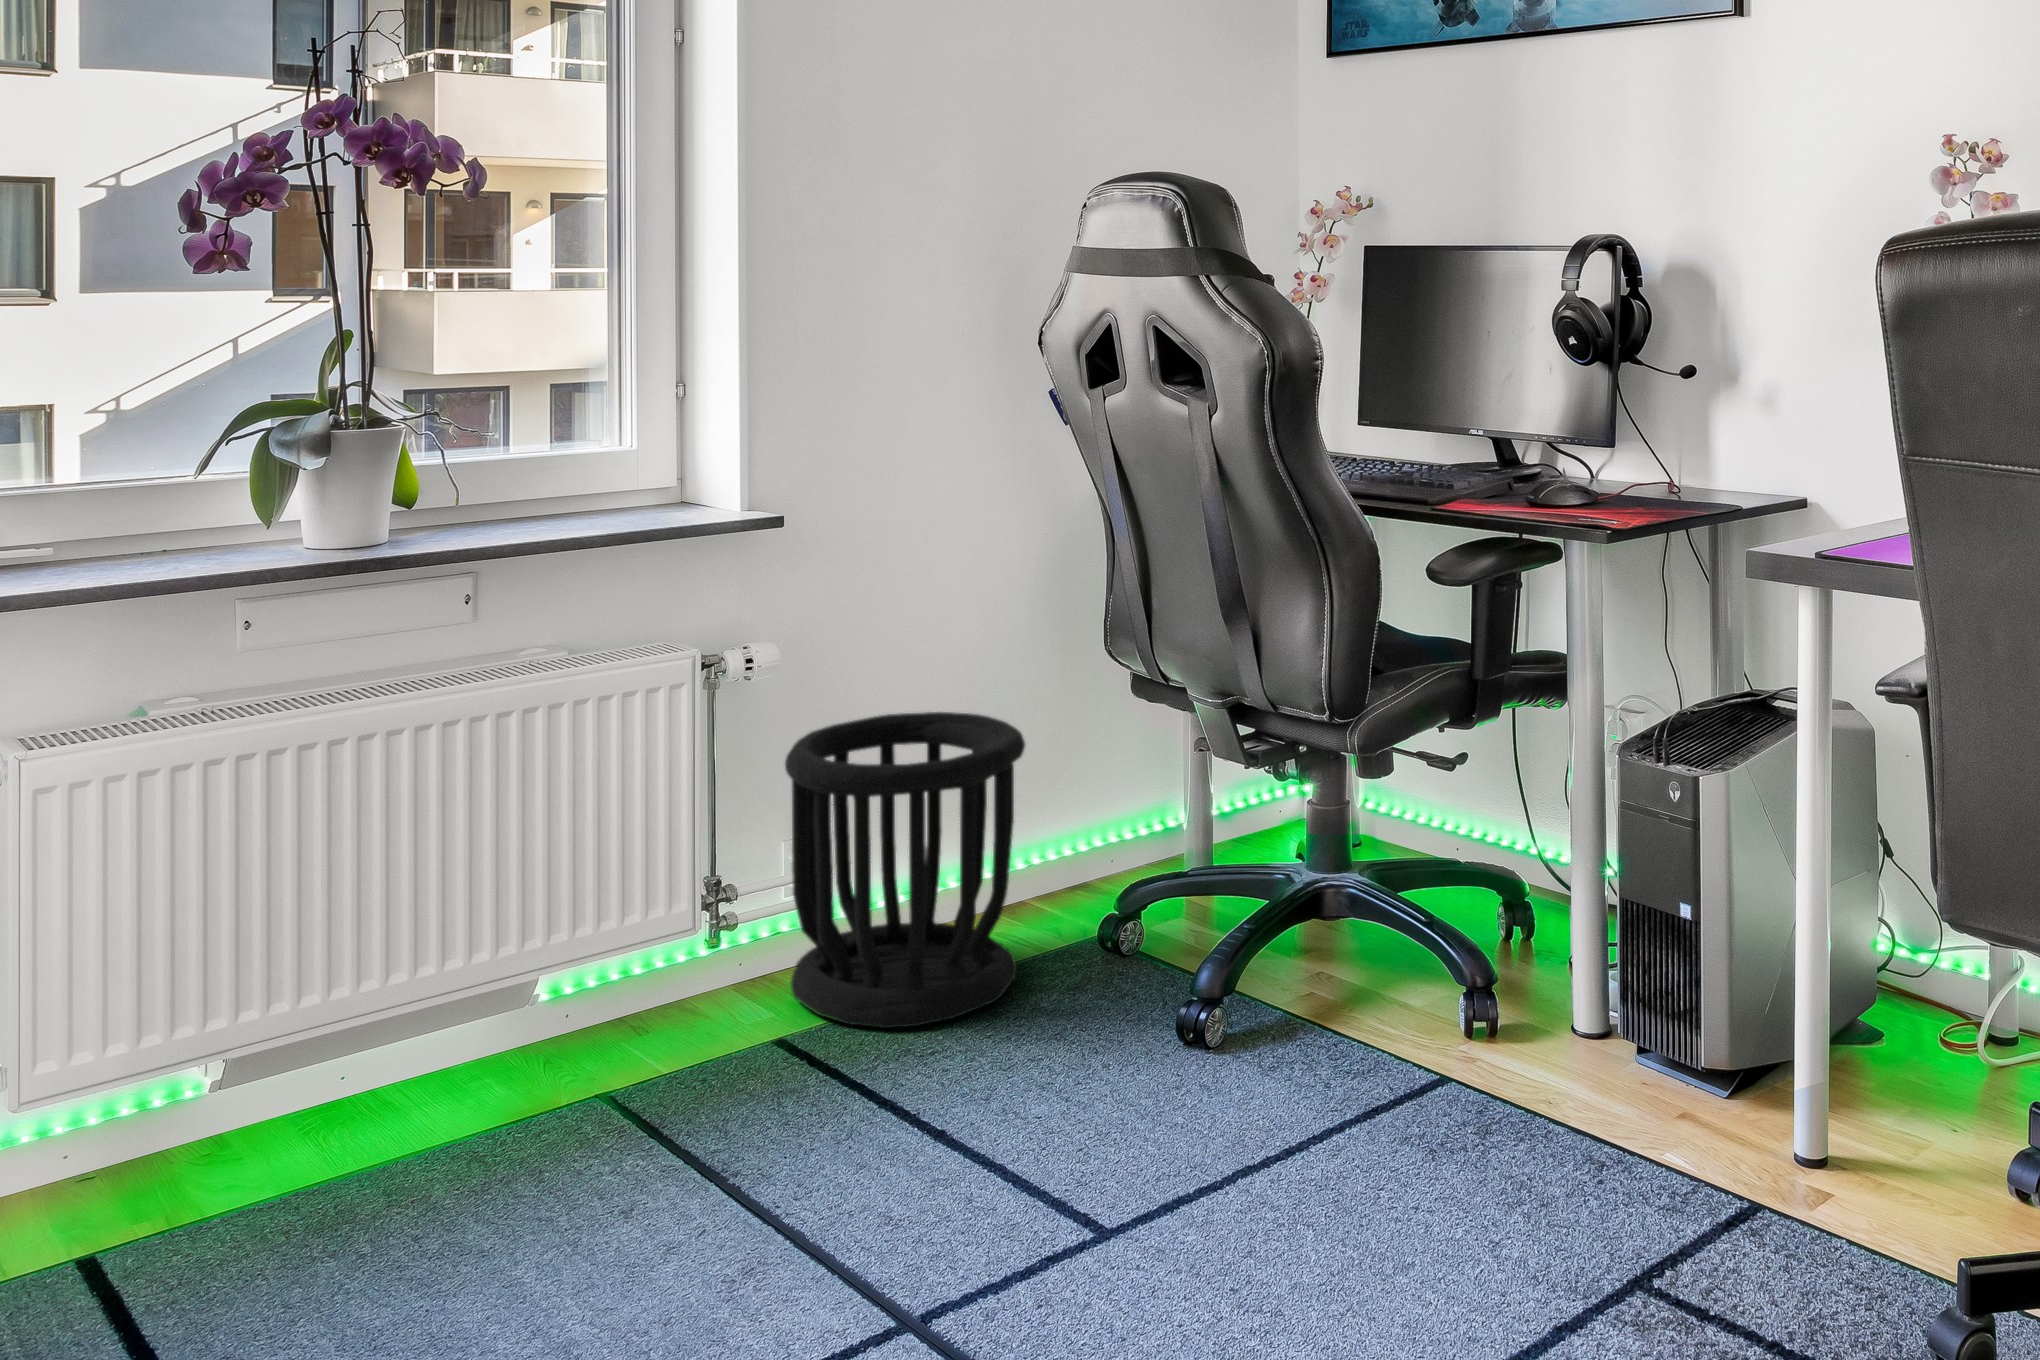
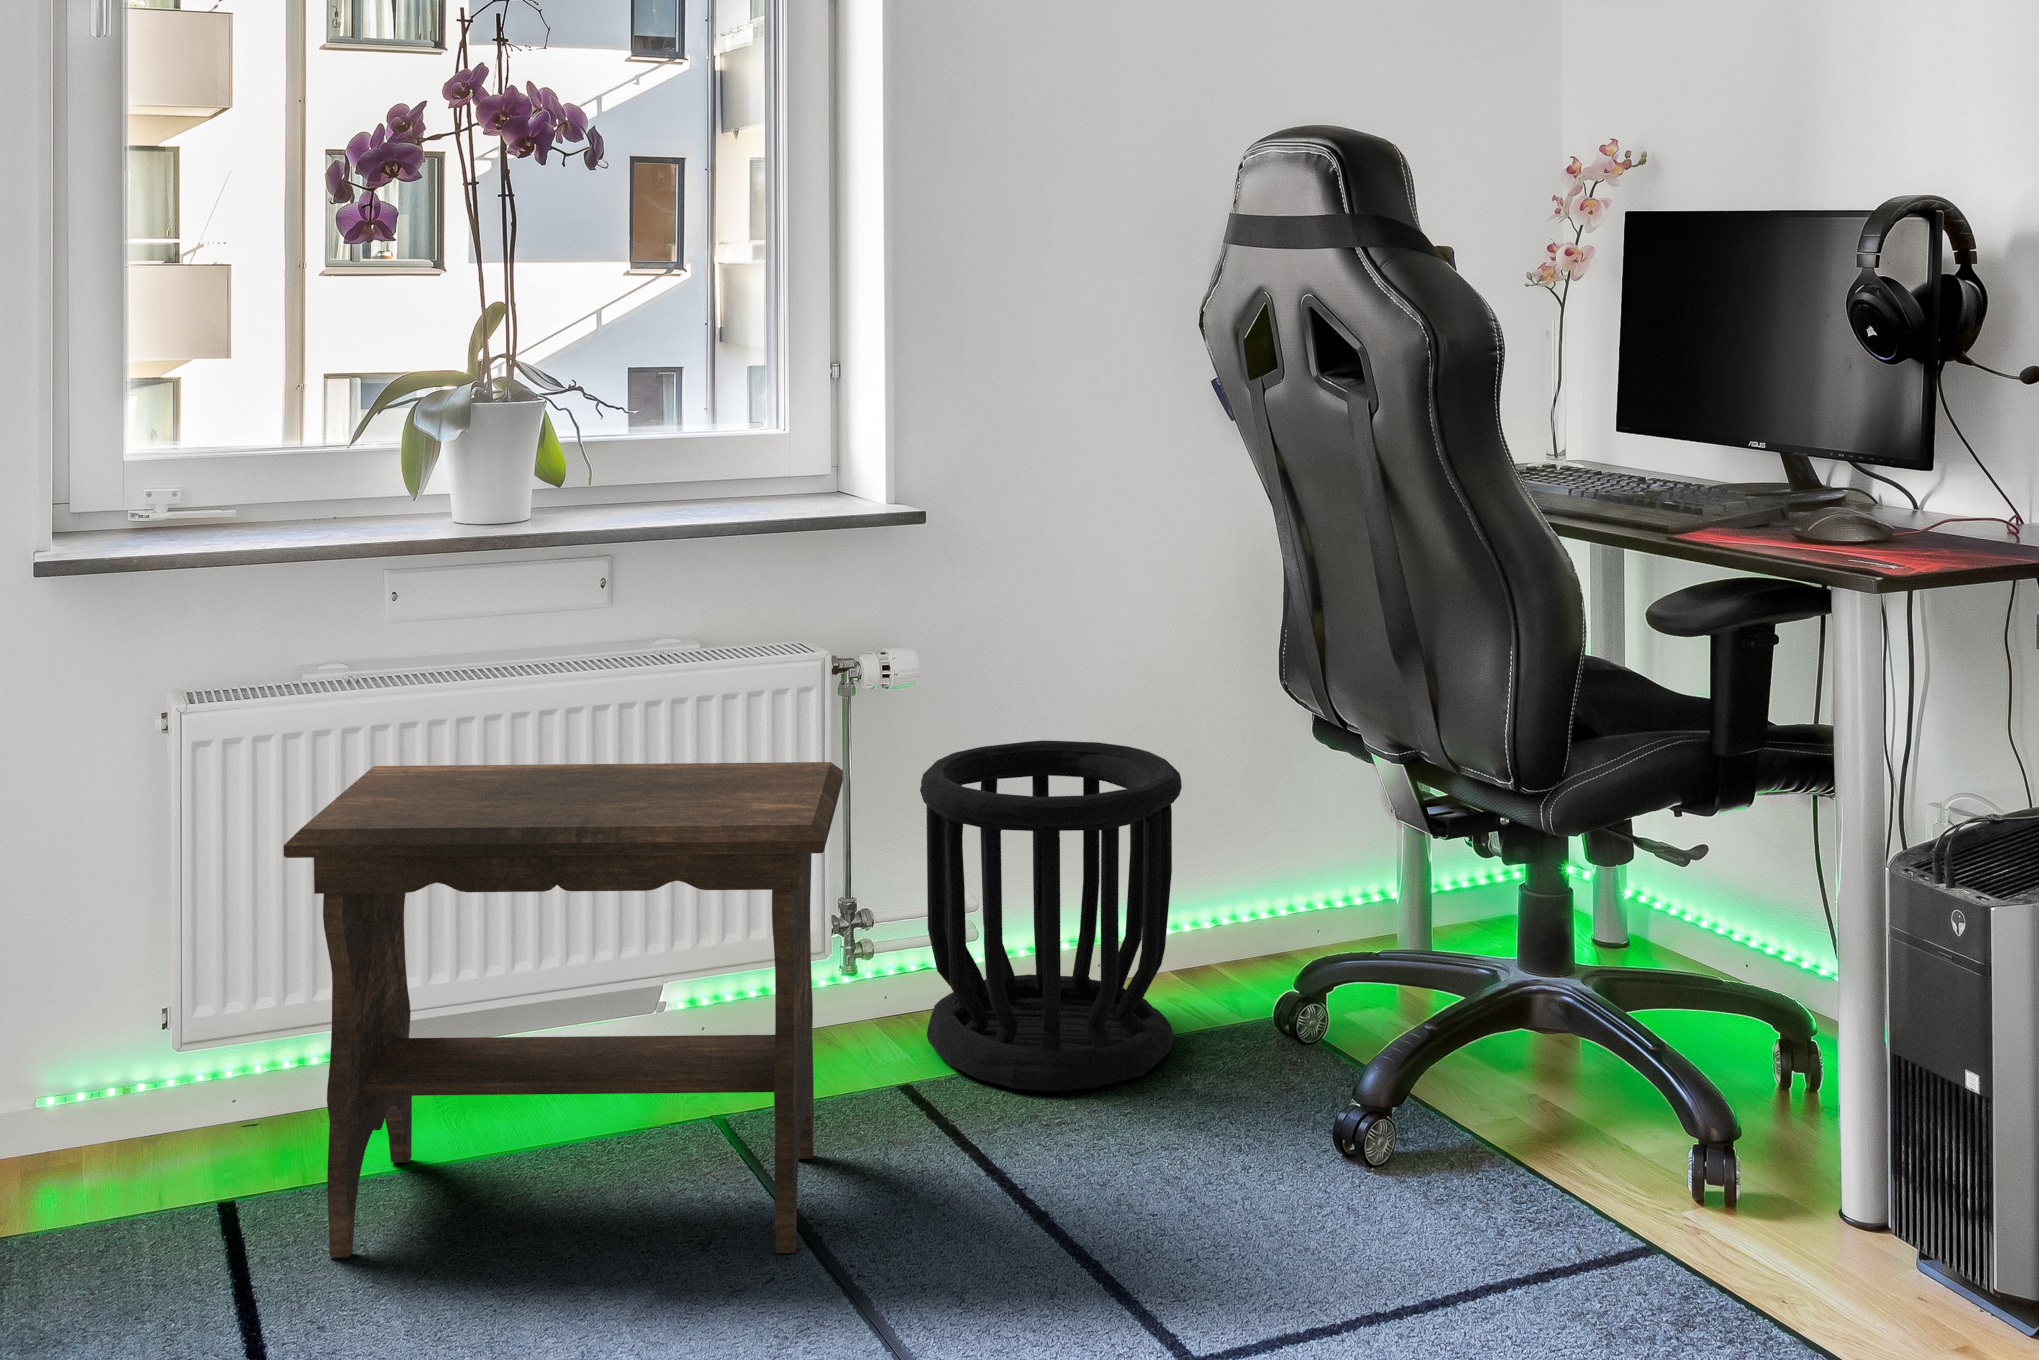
footstool: none [176,749,749,1291] -> present [284,762,843,1258]

